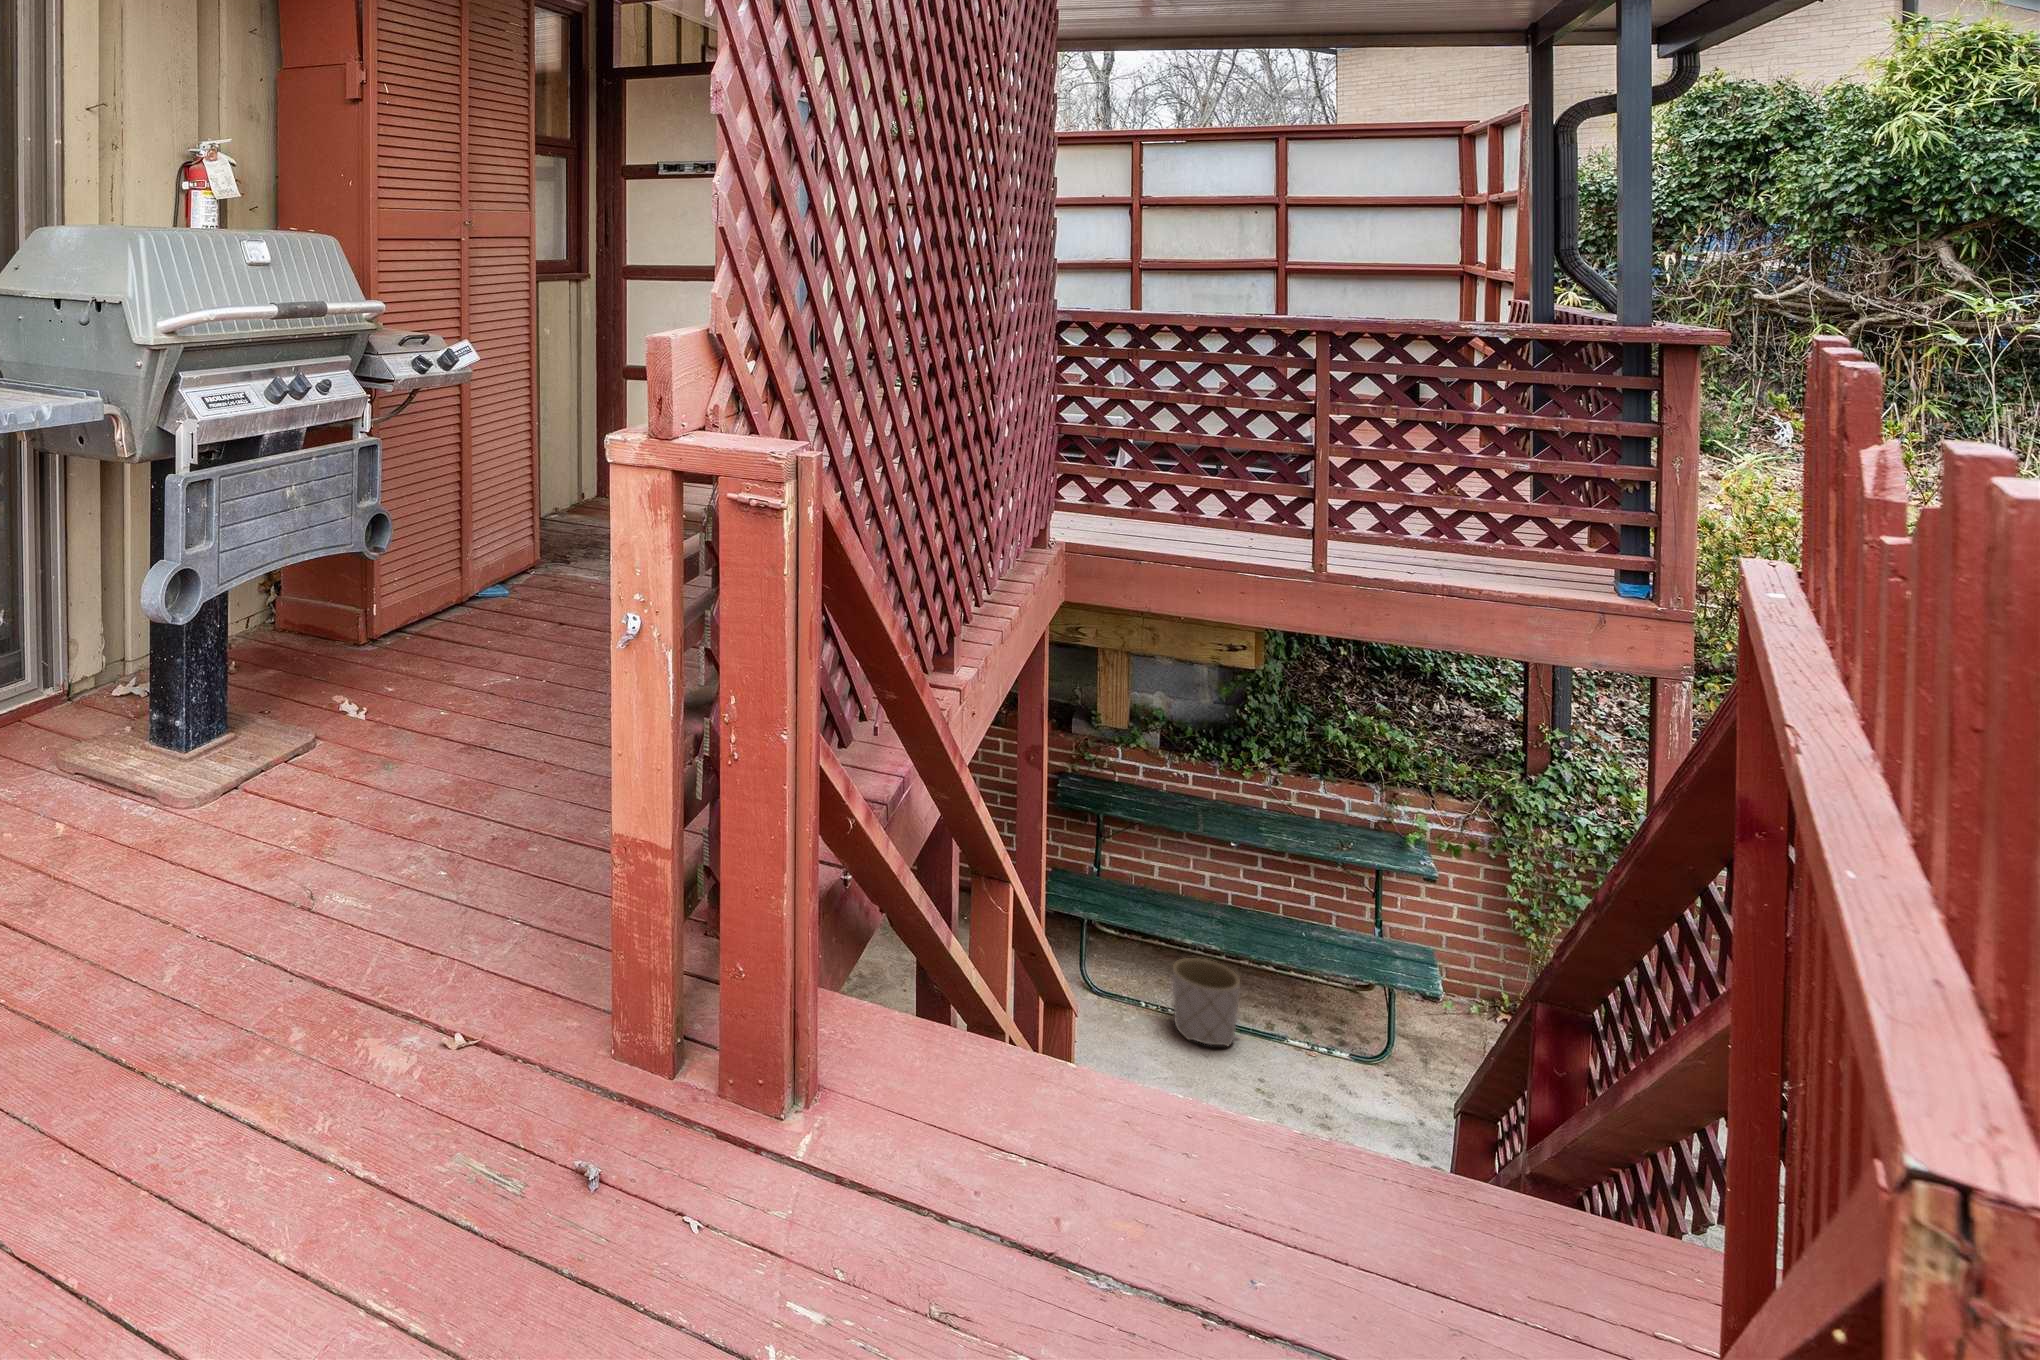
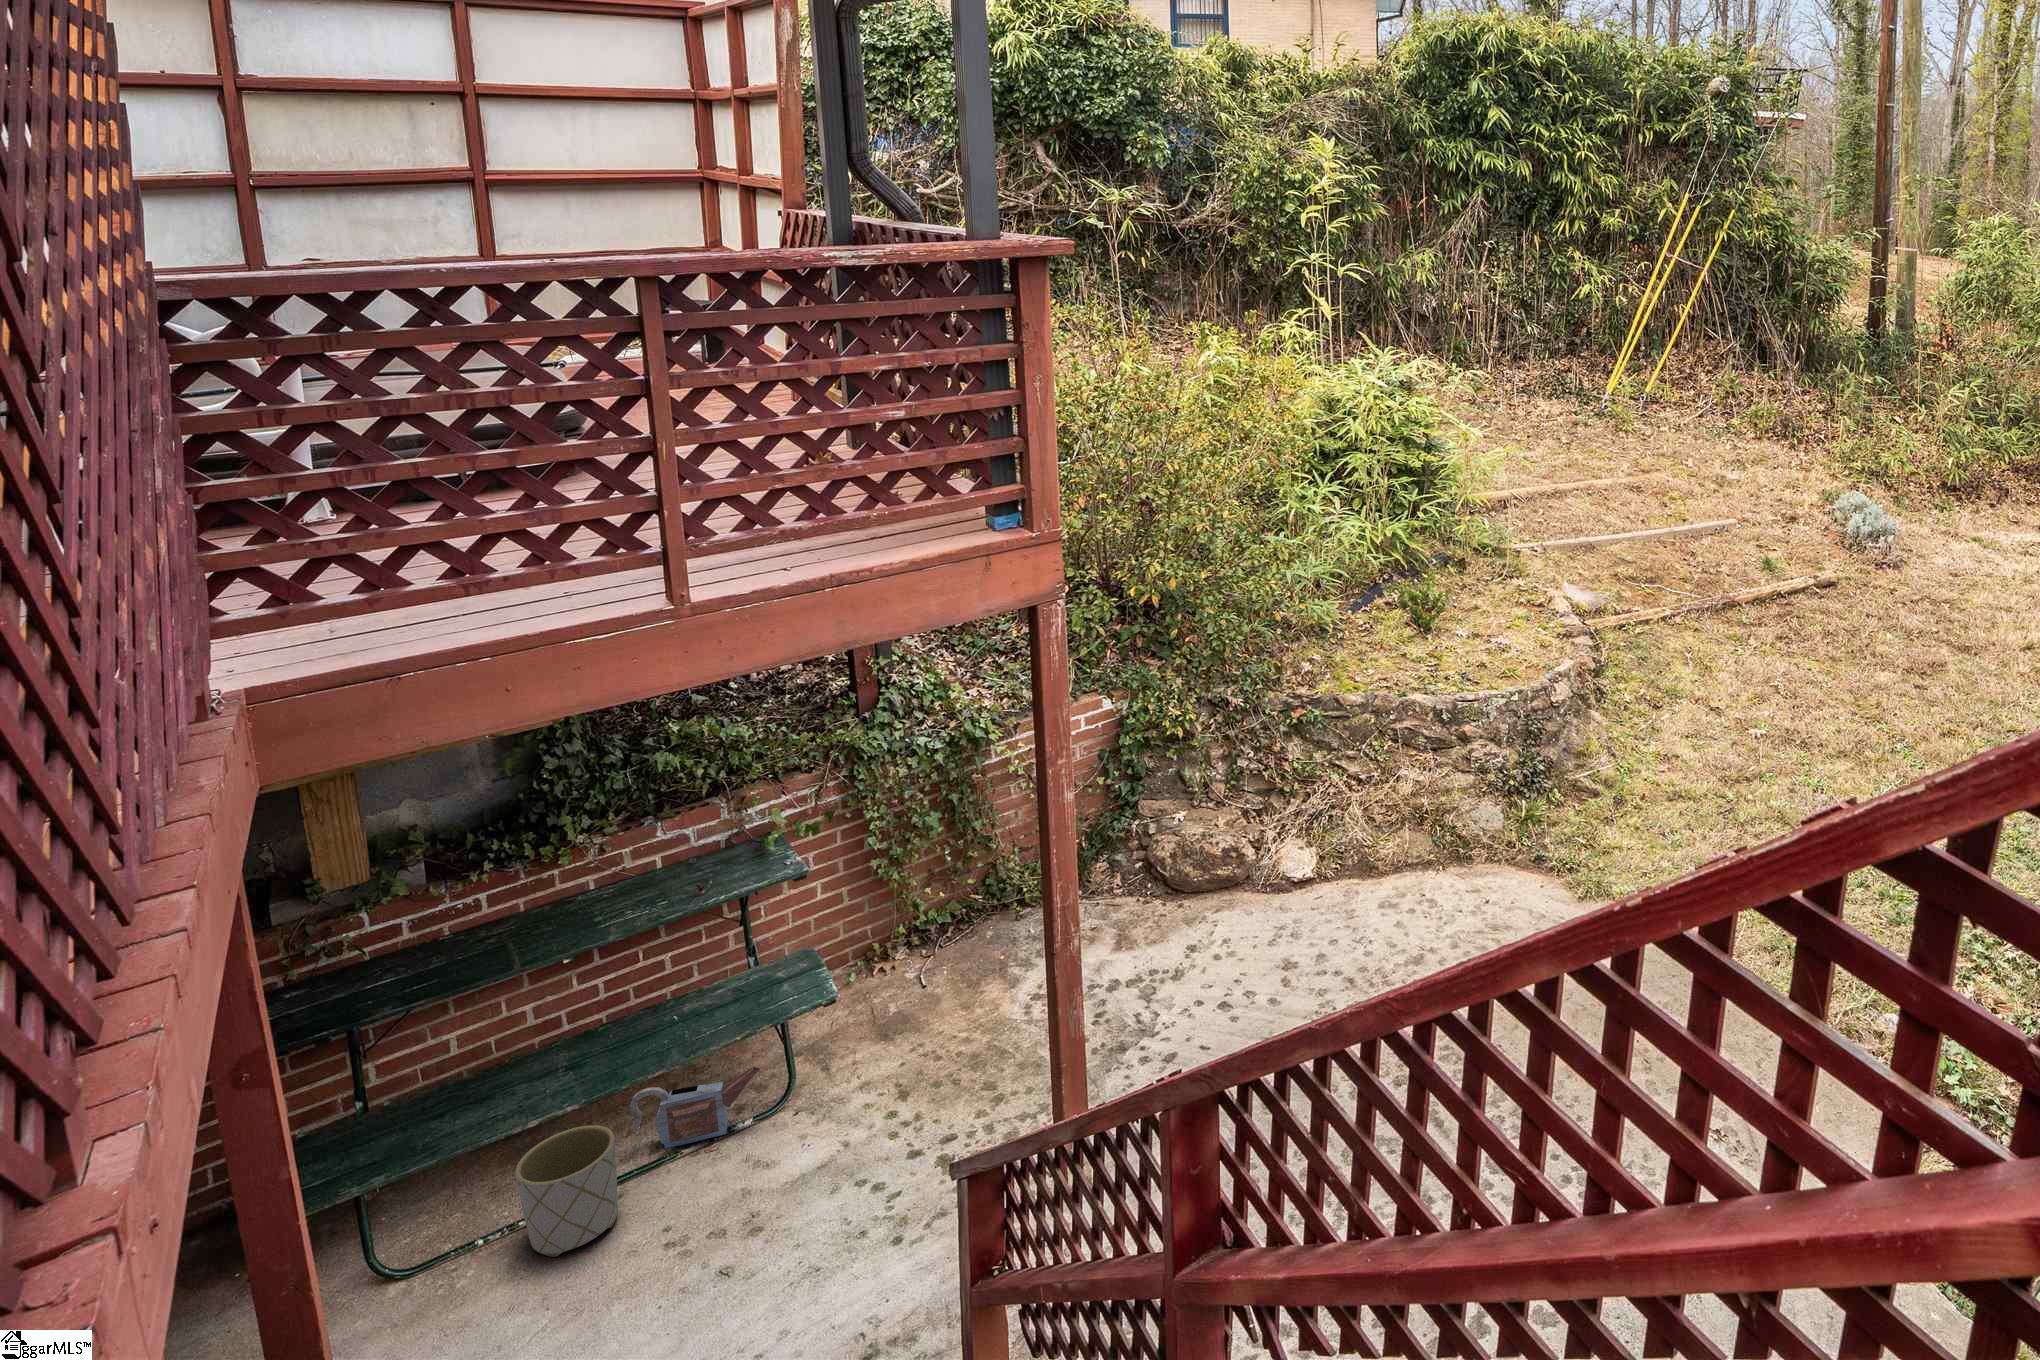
watering can: none [1257,969,1361,1043] -> present [630,1067,760,1148]

